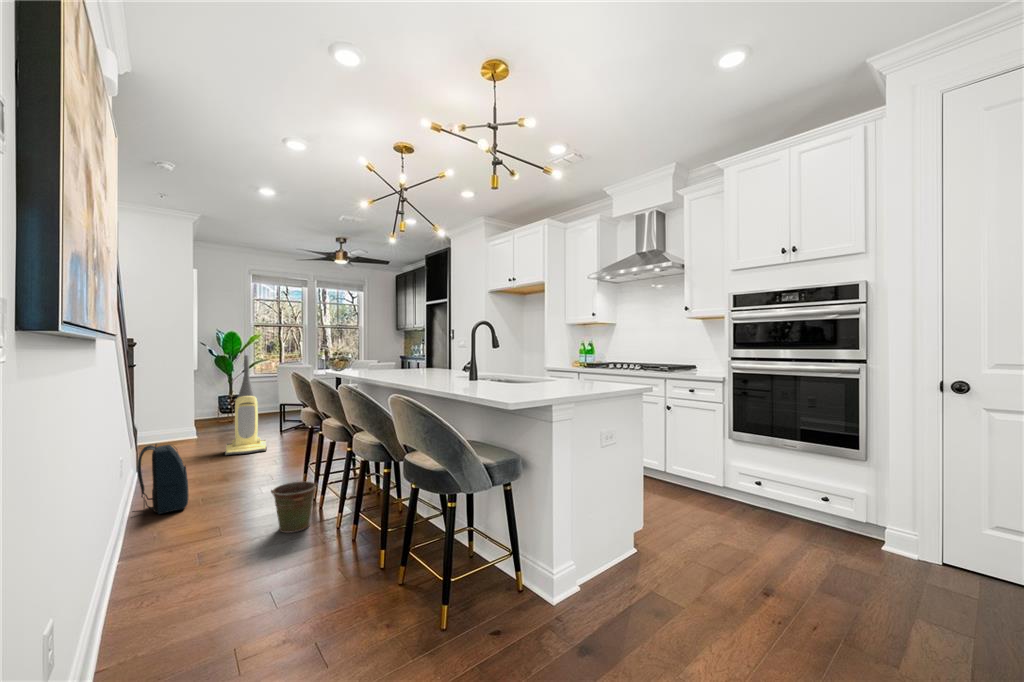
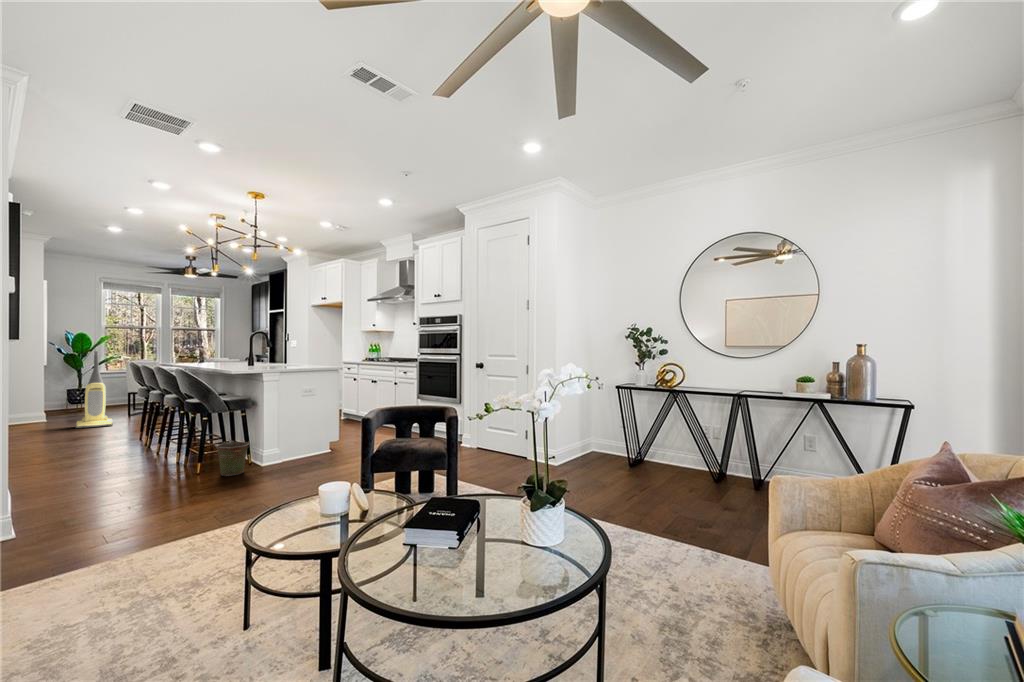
backpack: present [131,444,189,518] -> none [6,407,49,454]
bucket: present [271,481,317,533] -> present [215,441,250,476]

